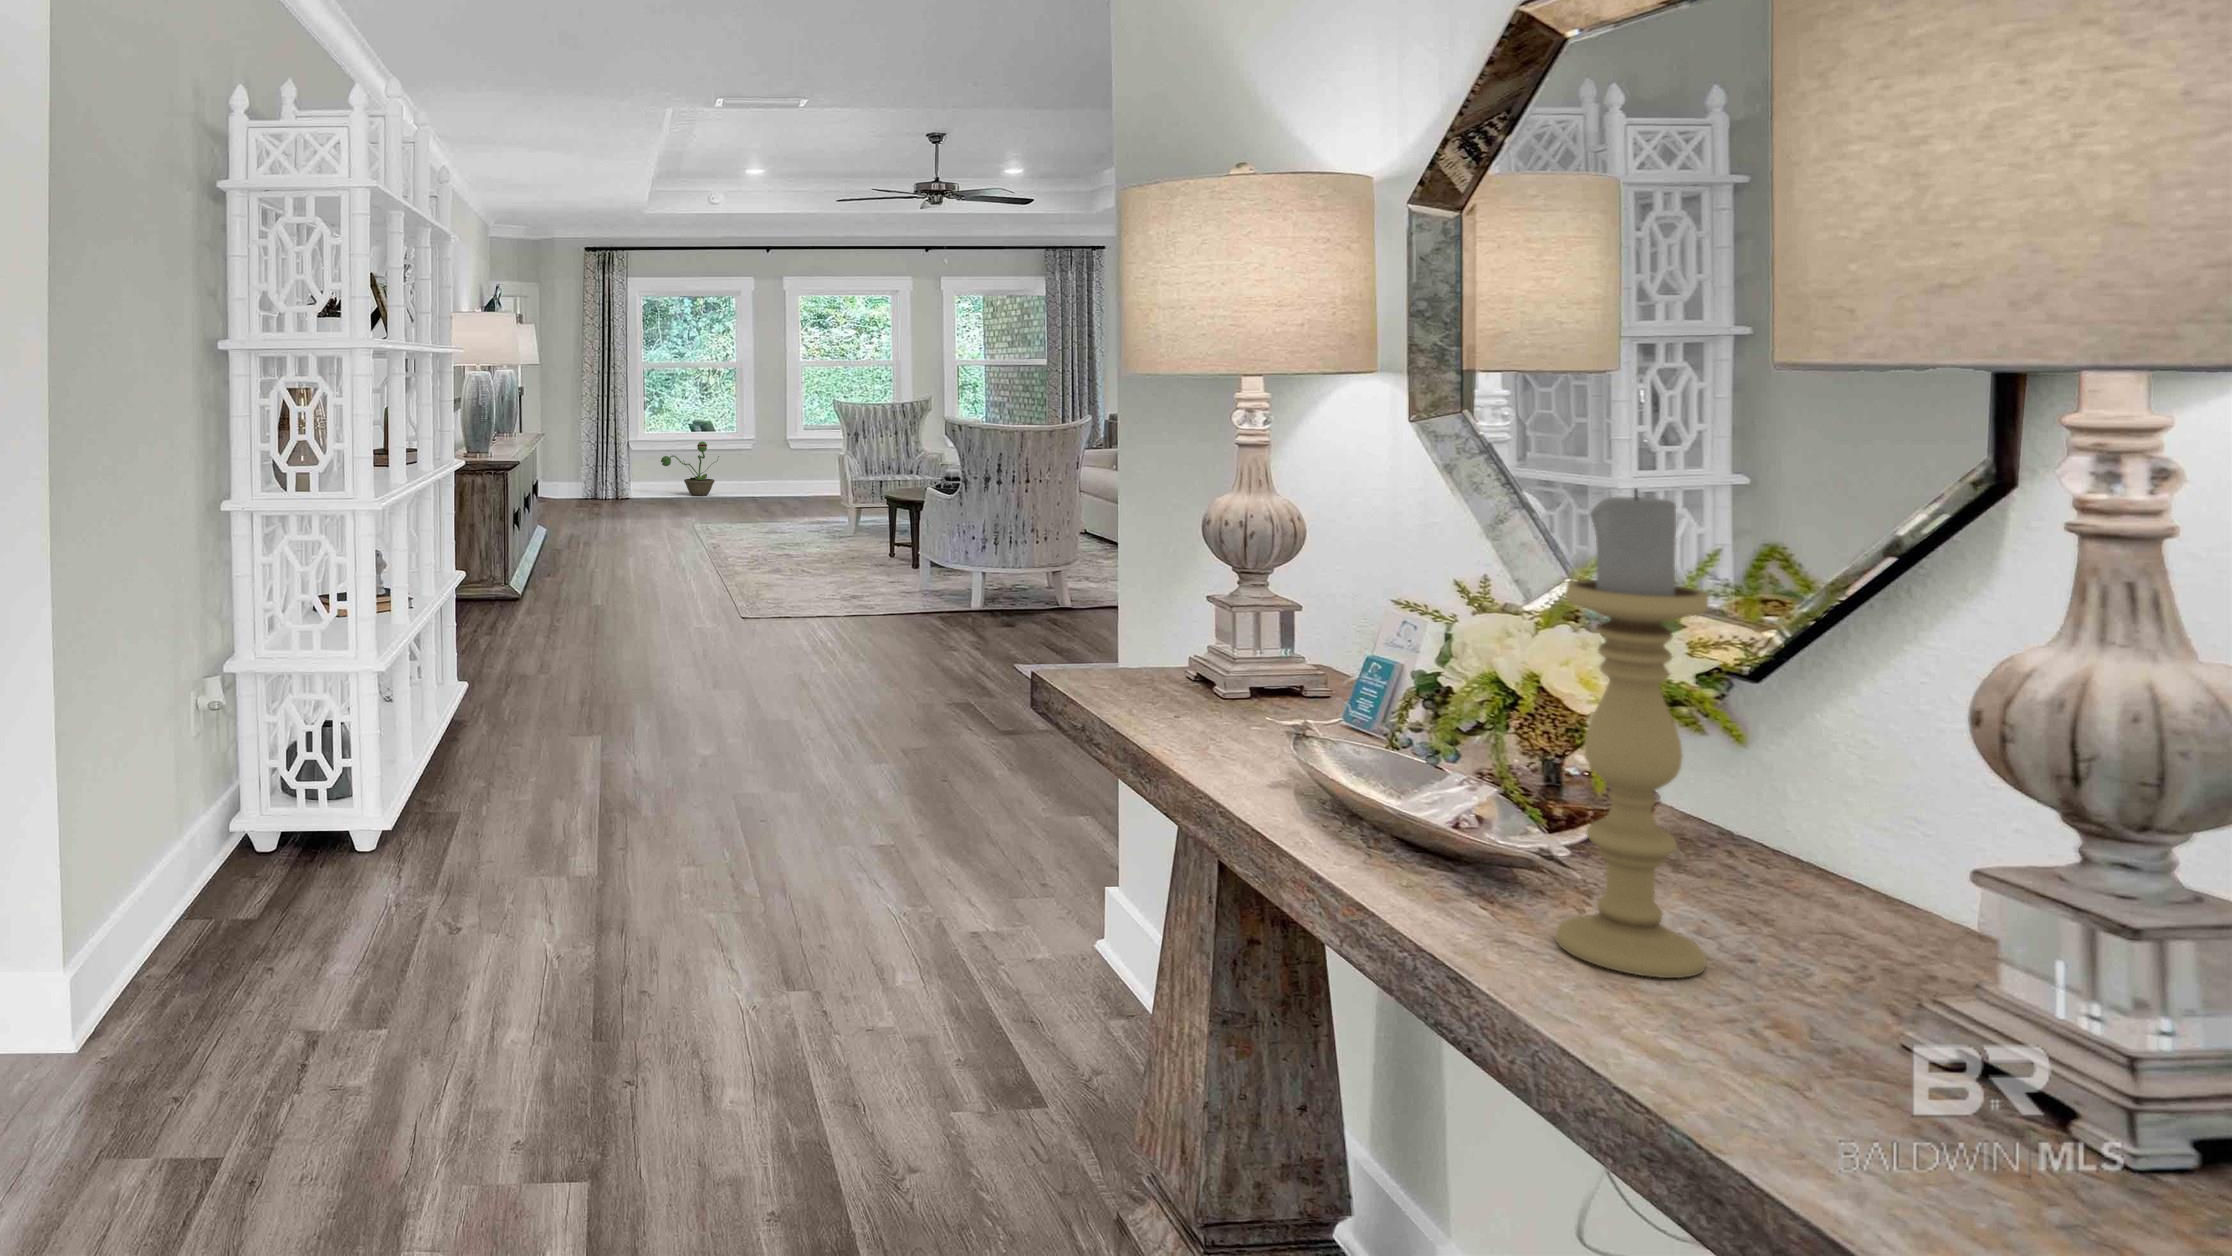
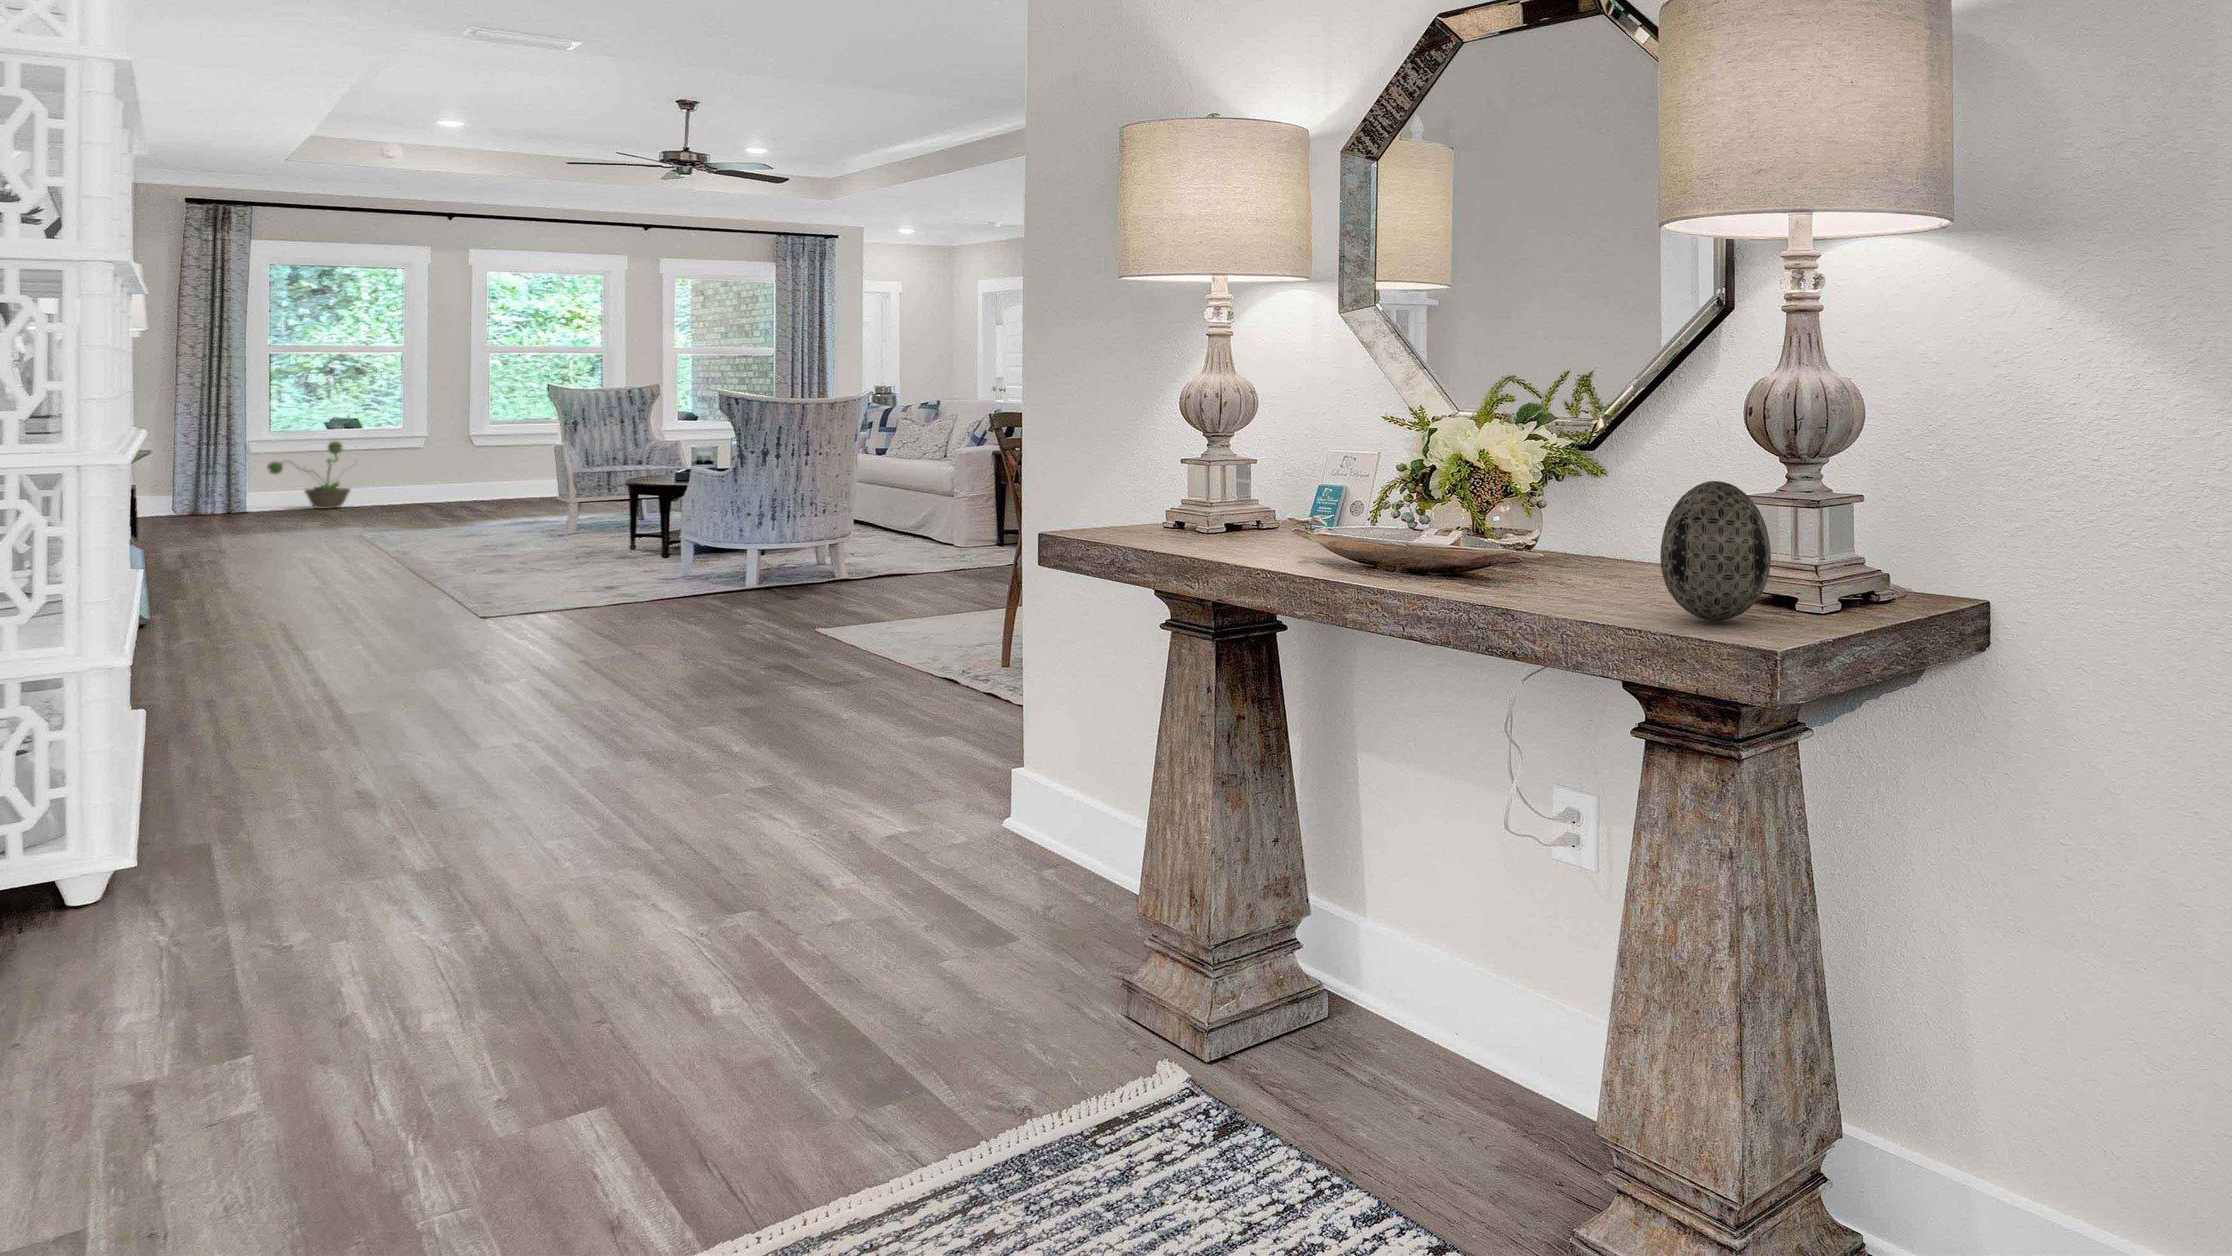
candle holder: present [1556,489,1708,978] -> none [1538,306,1616,596]
decorative egg: none [1710,862,1963,1133] -> present [1660,481,1771,621]

